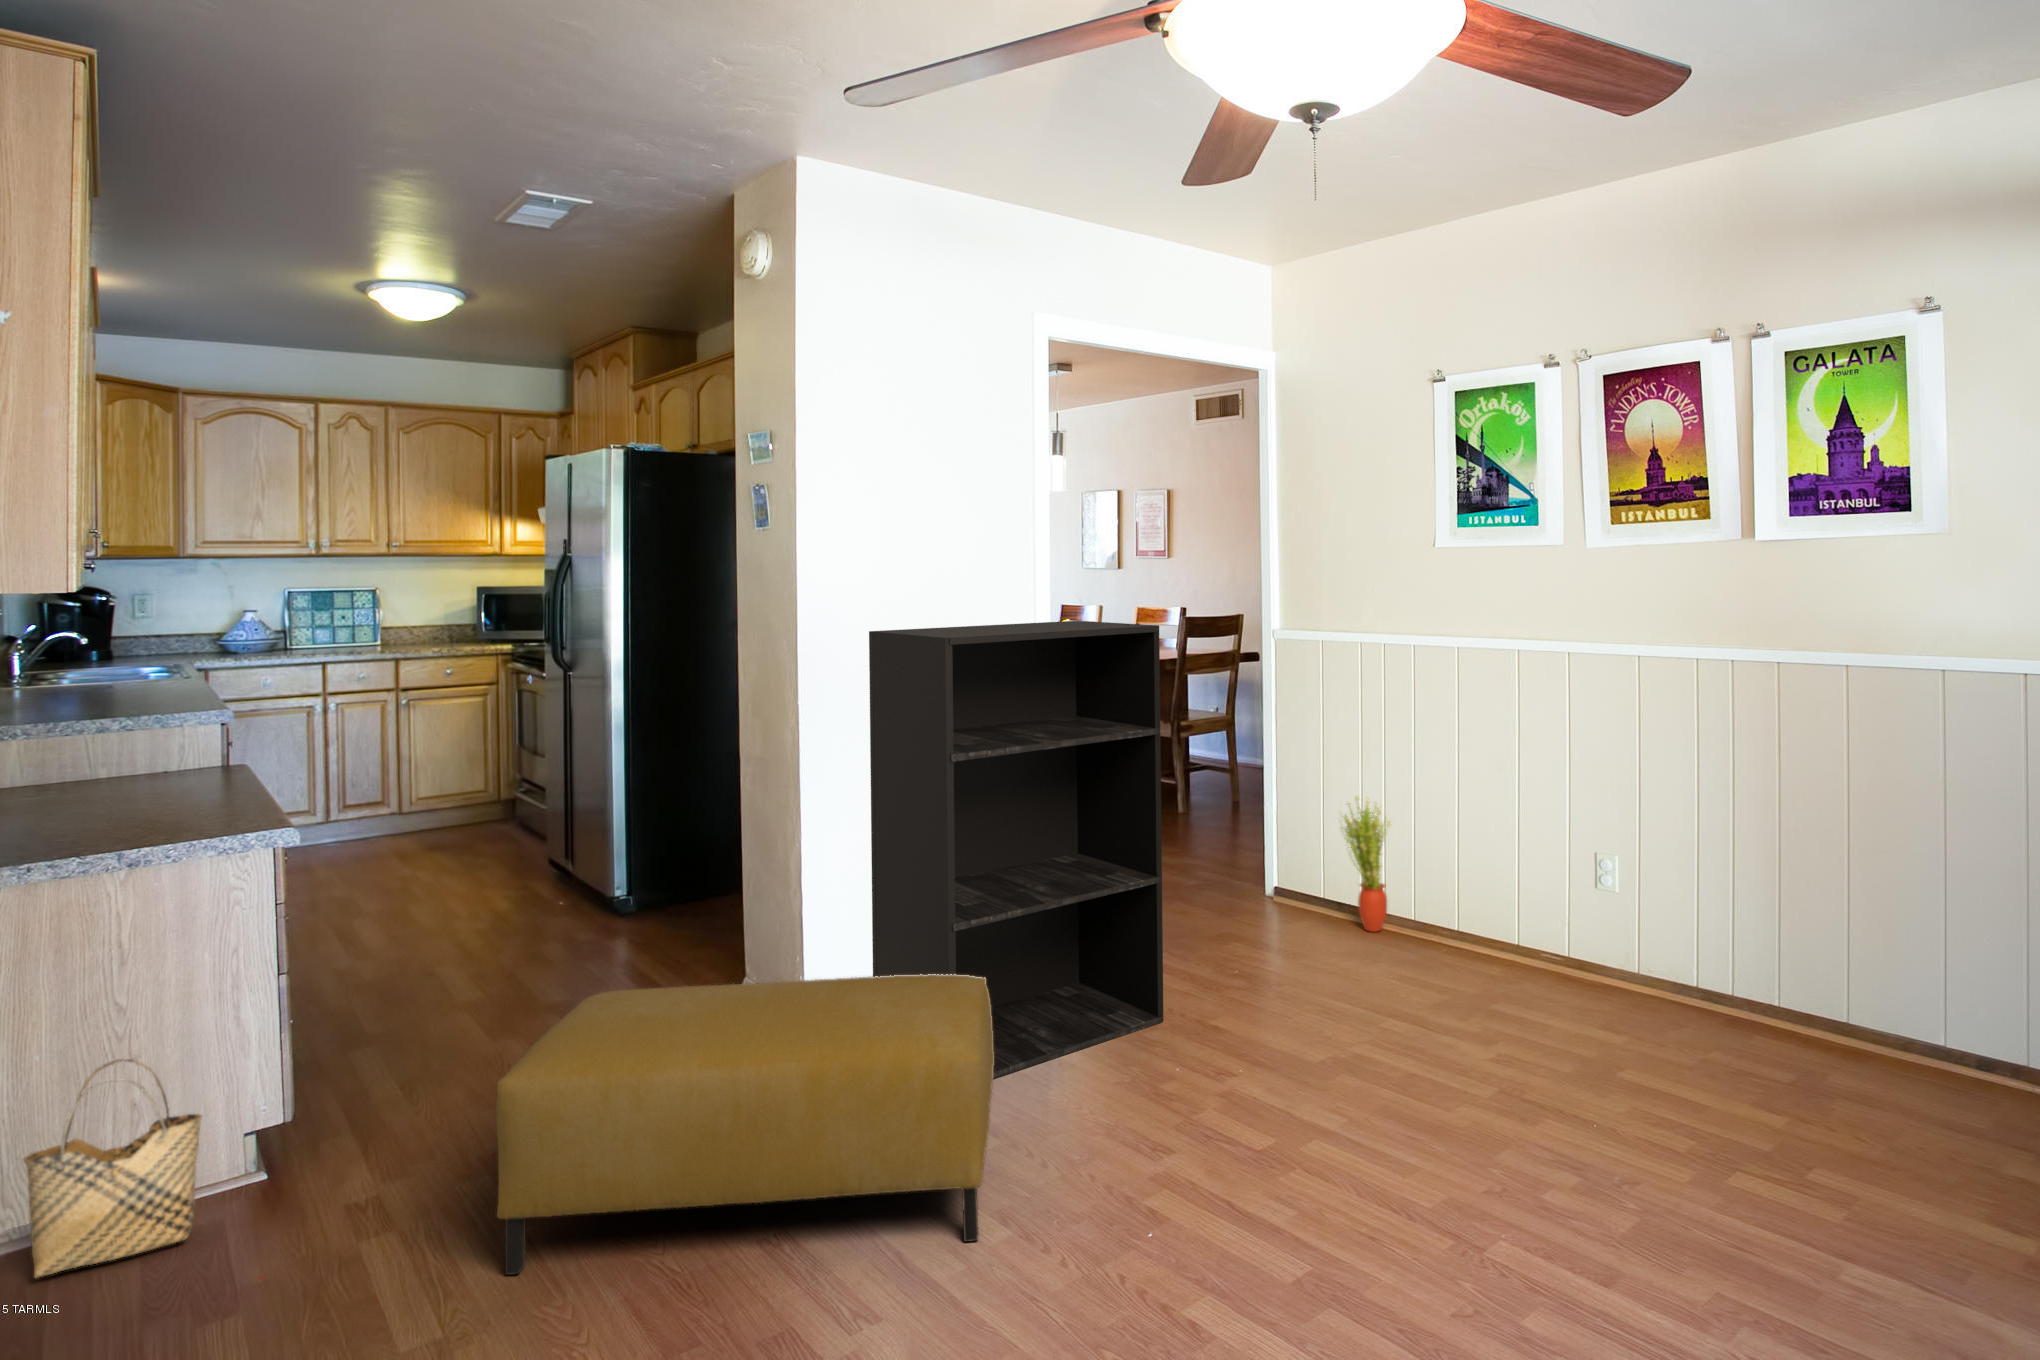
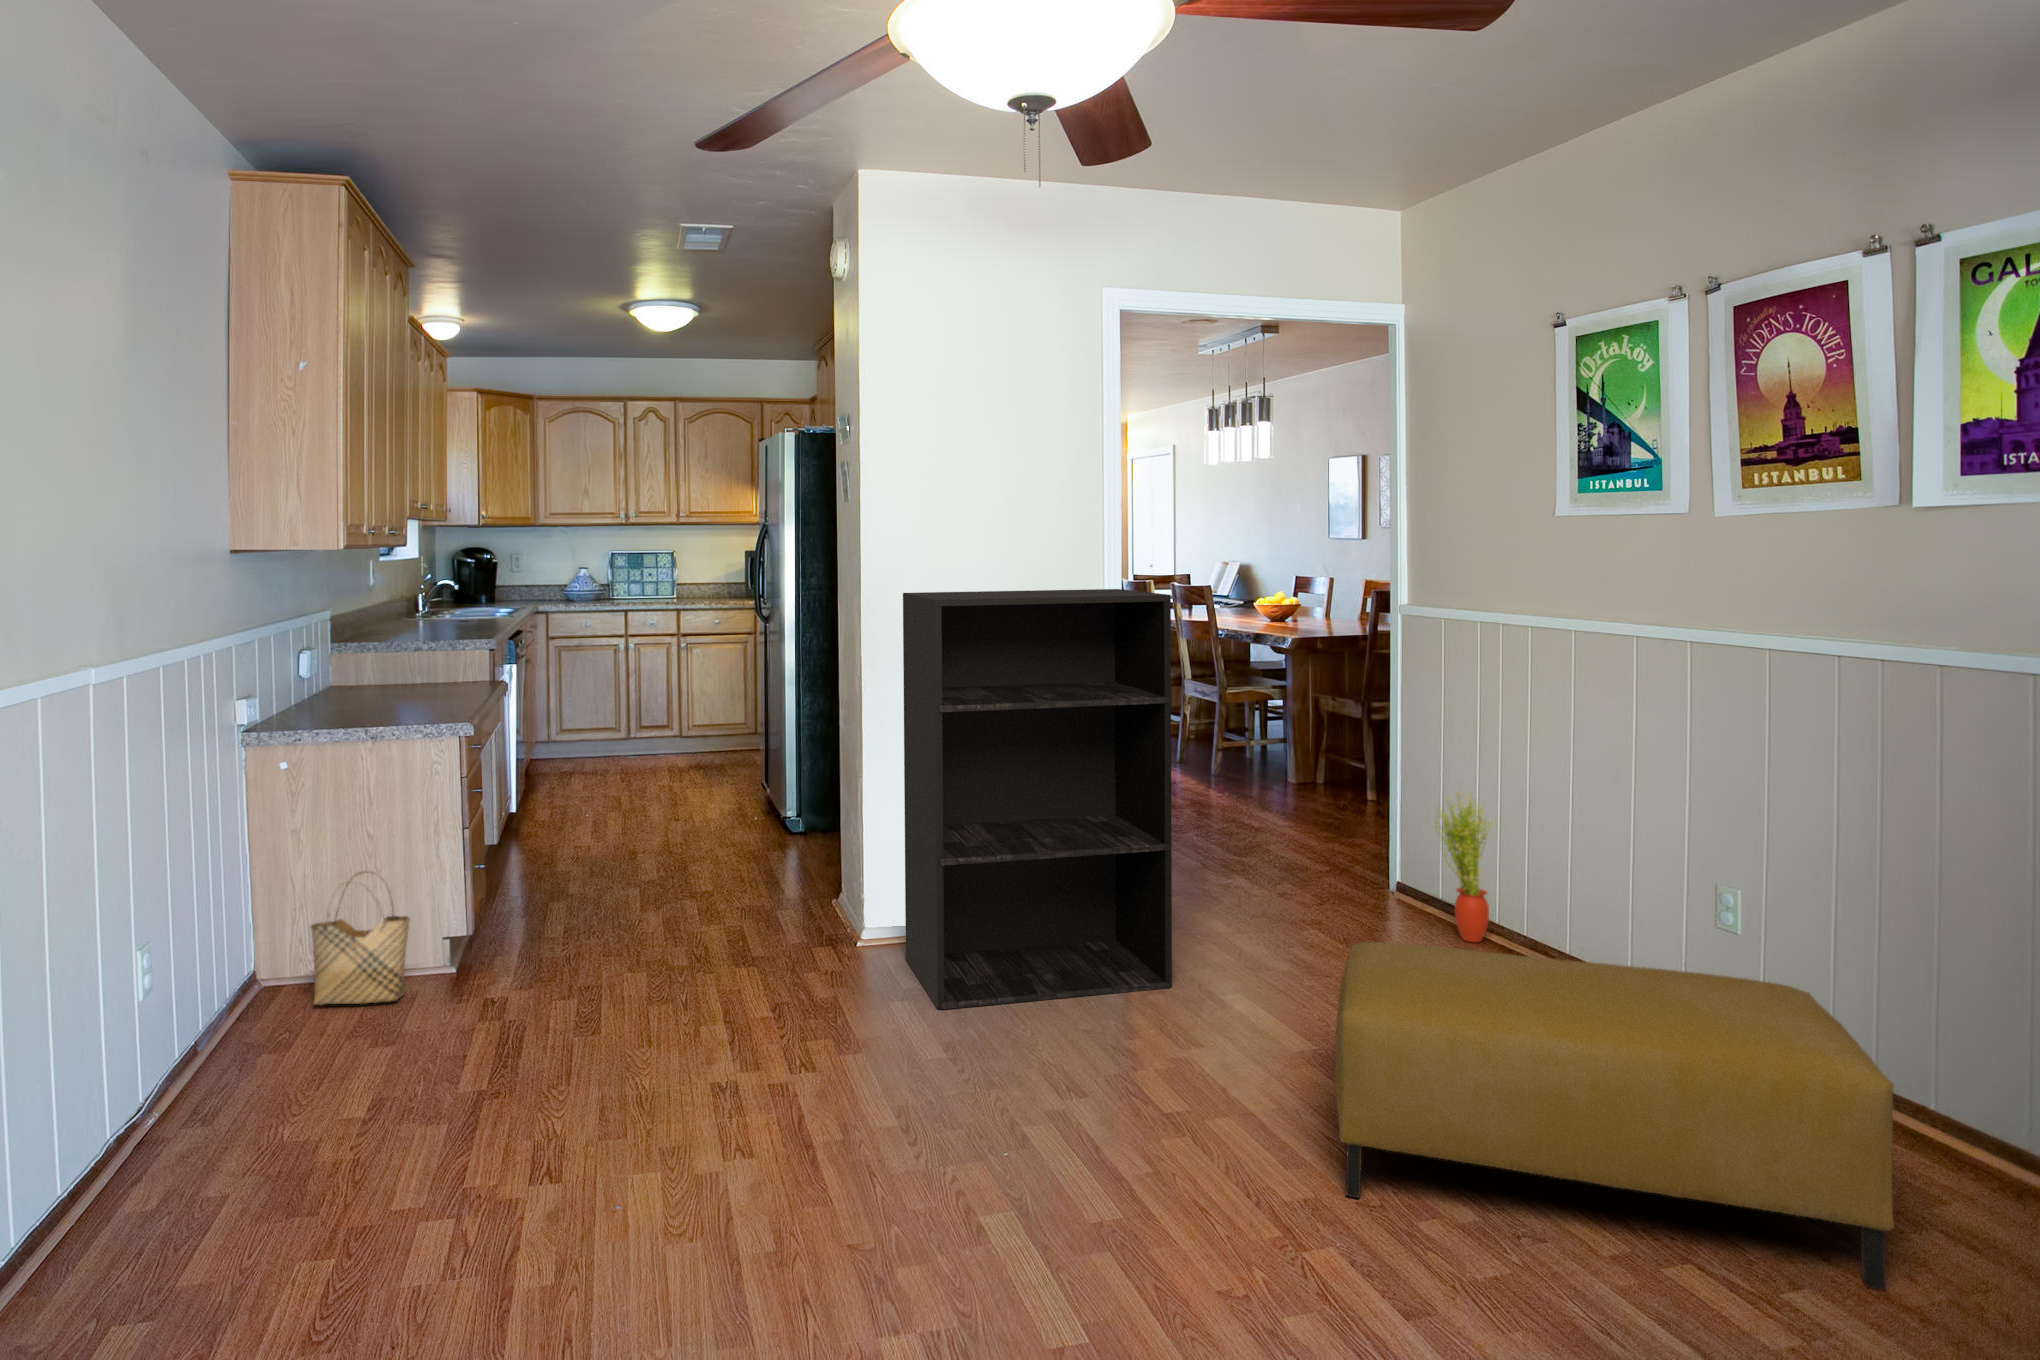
ottoman: present [496,974,994,1275] -> present [1335,942,1894,1290]

